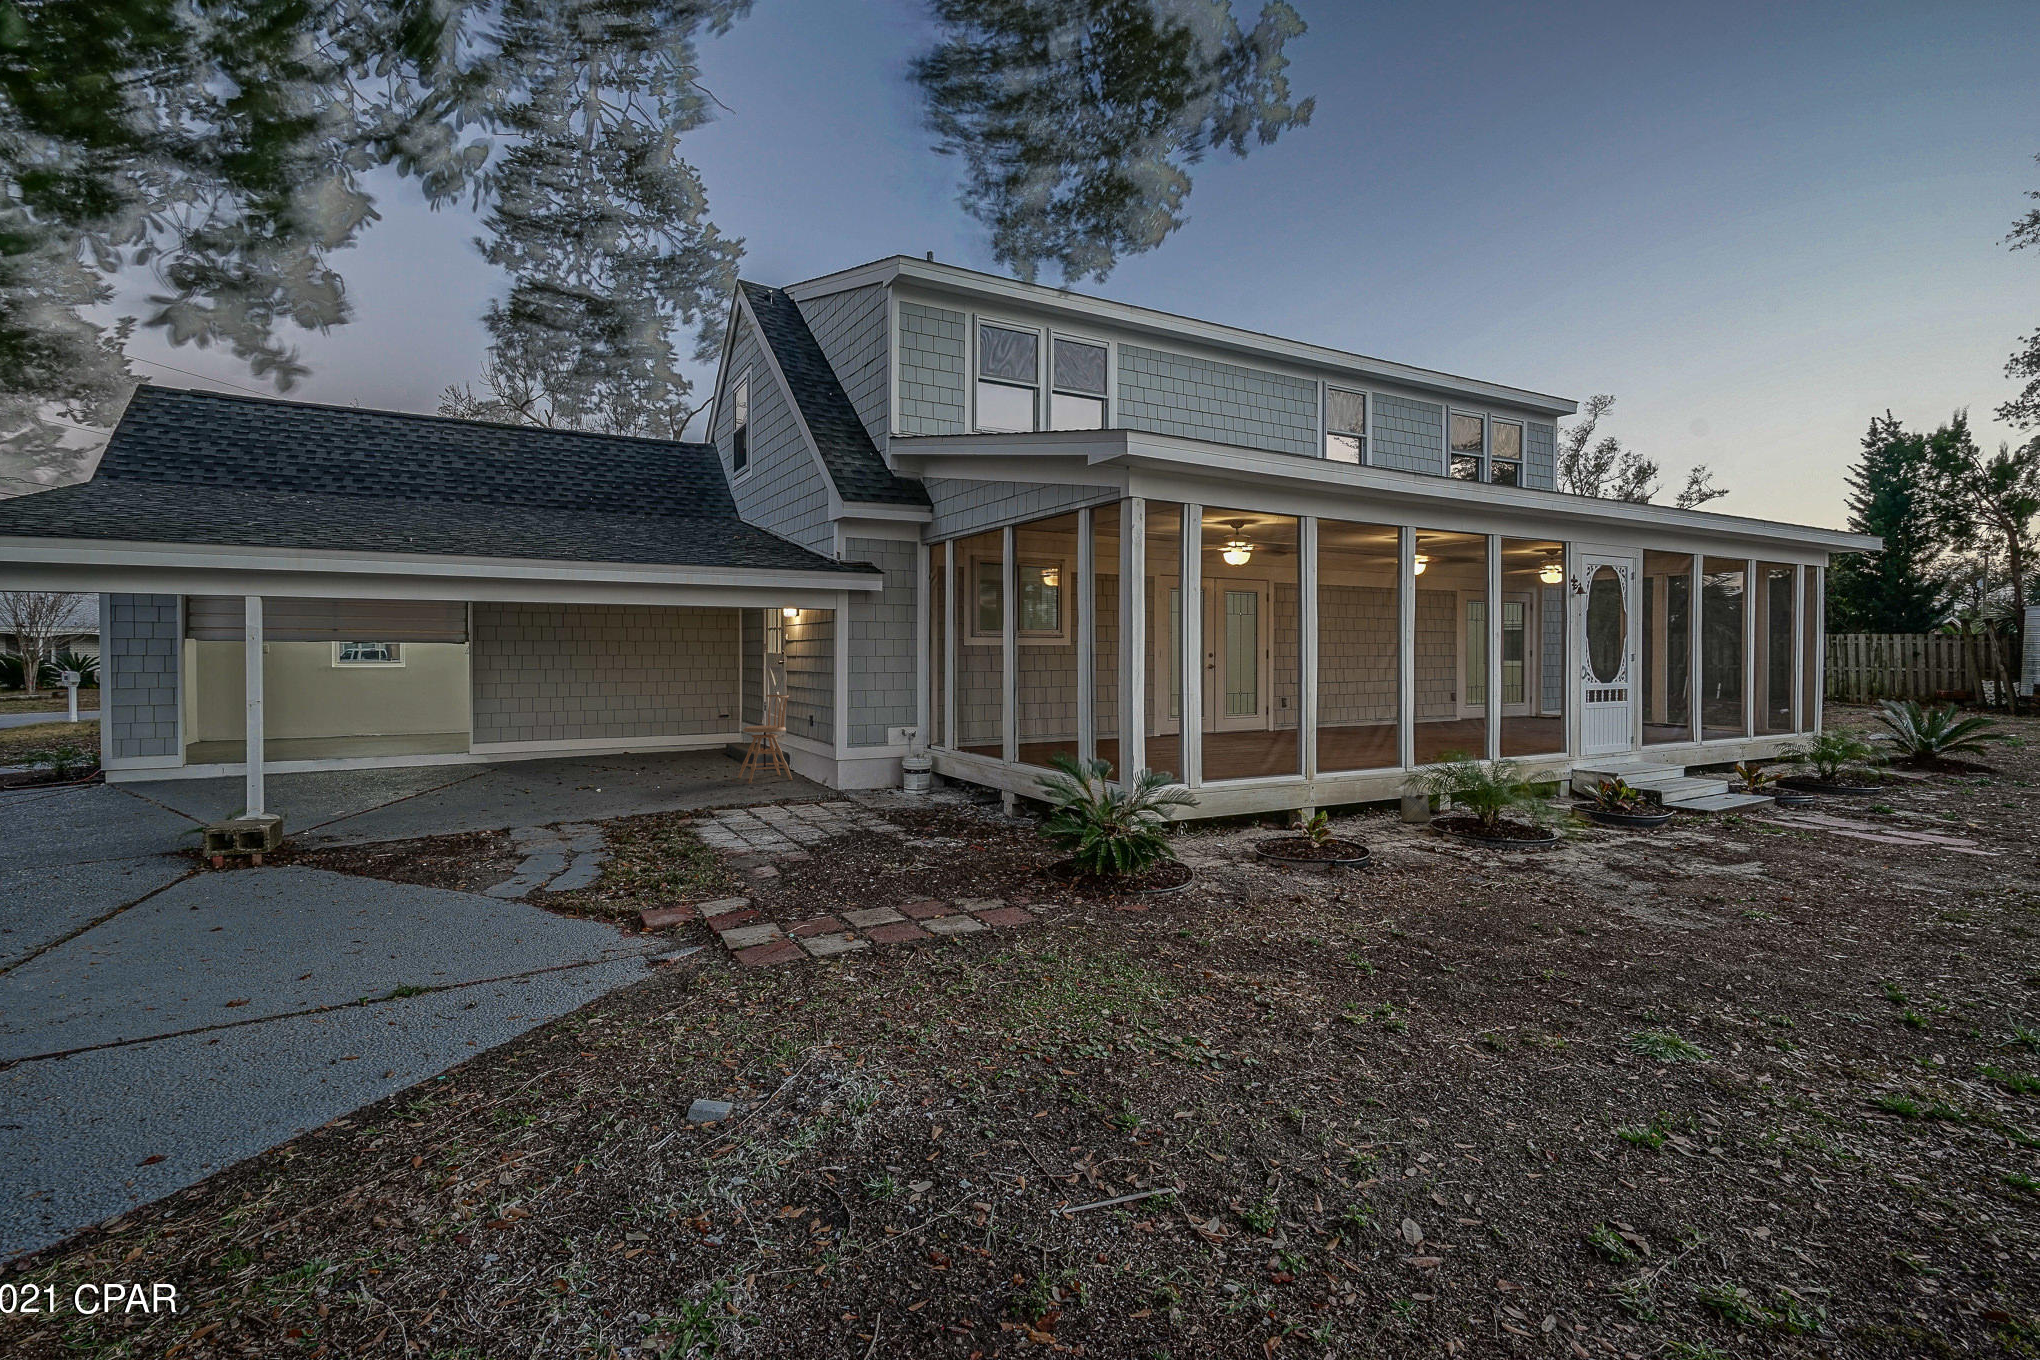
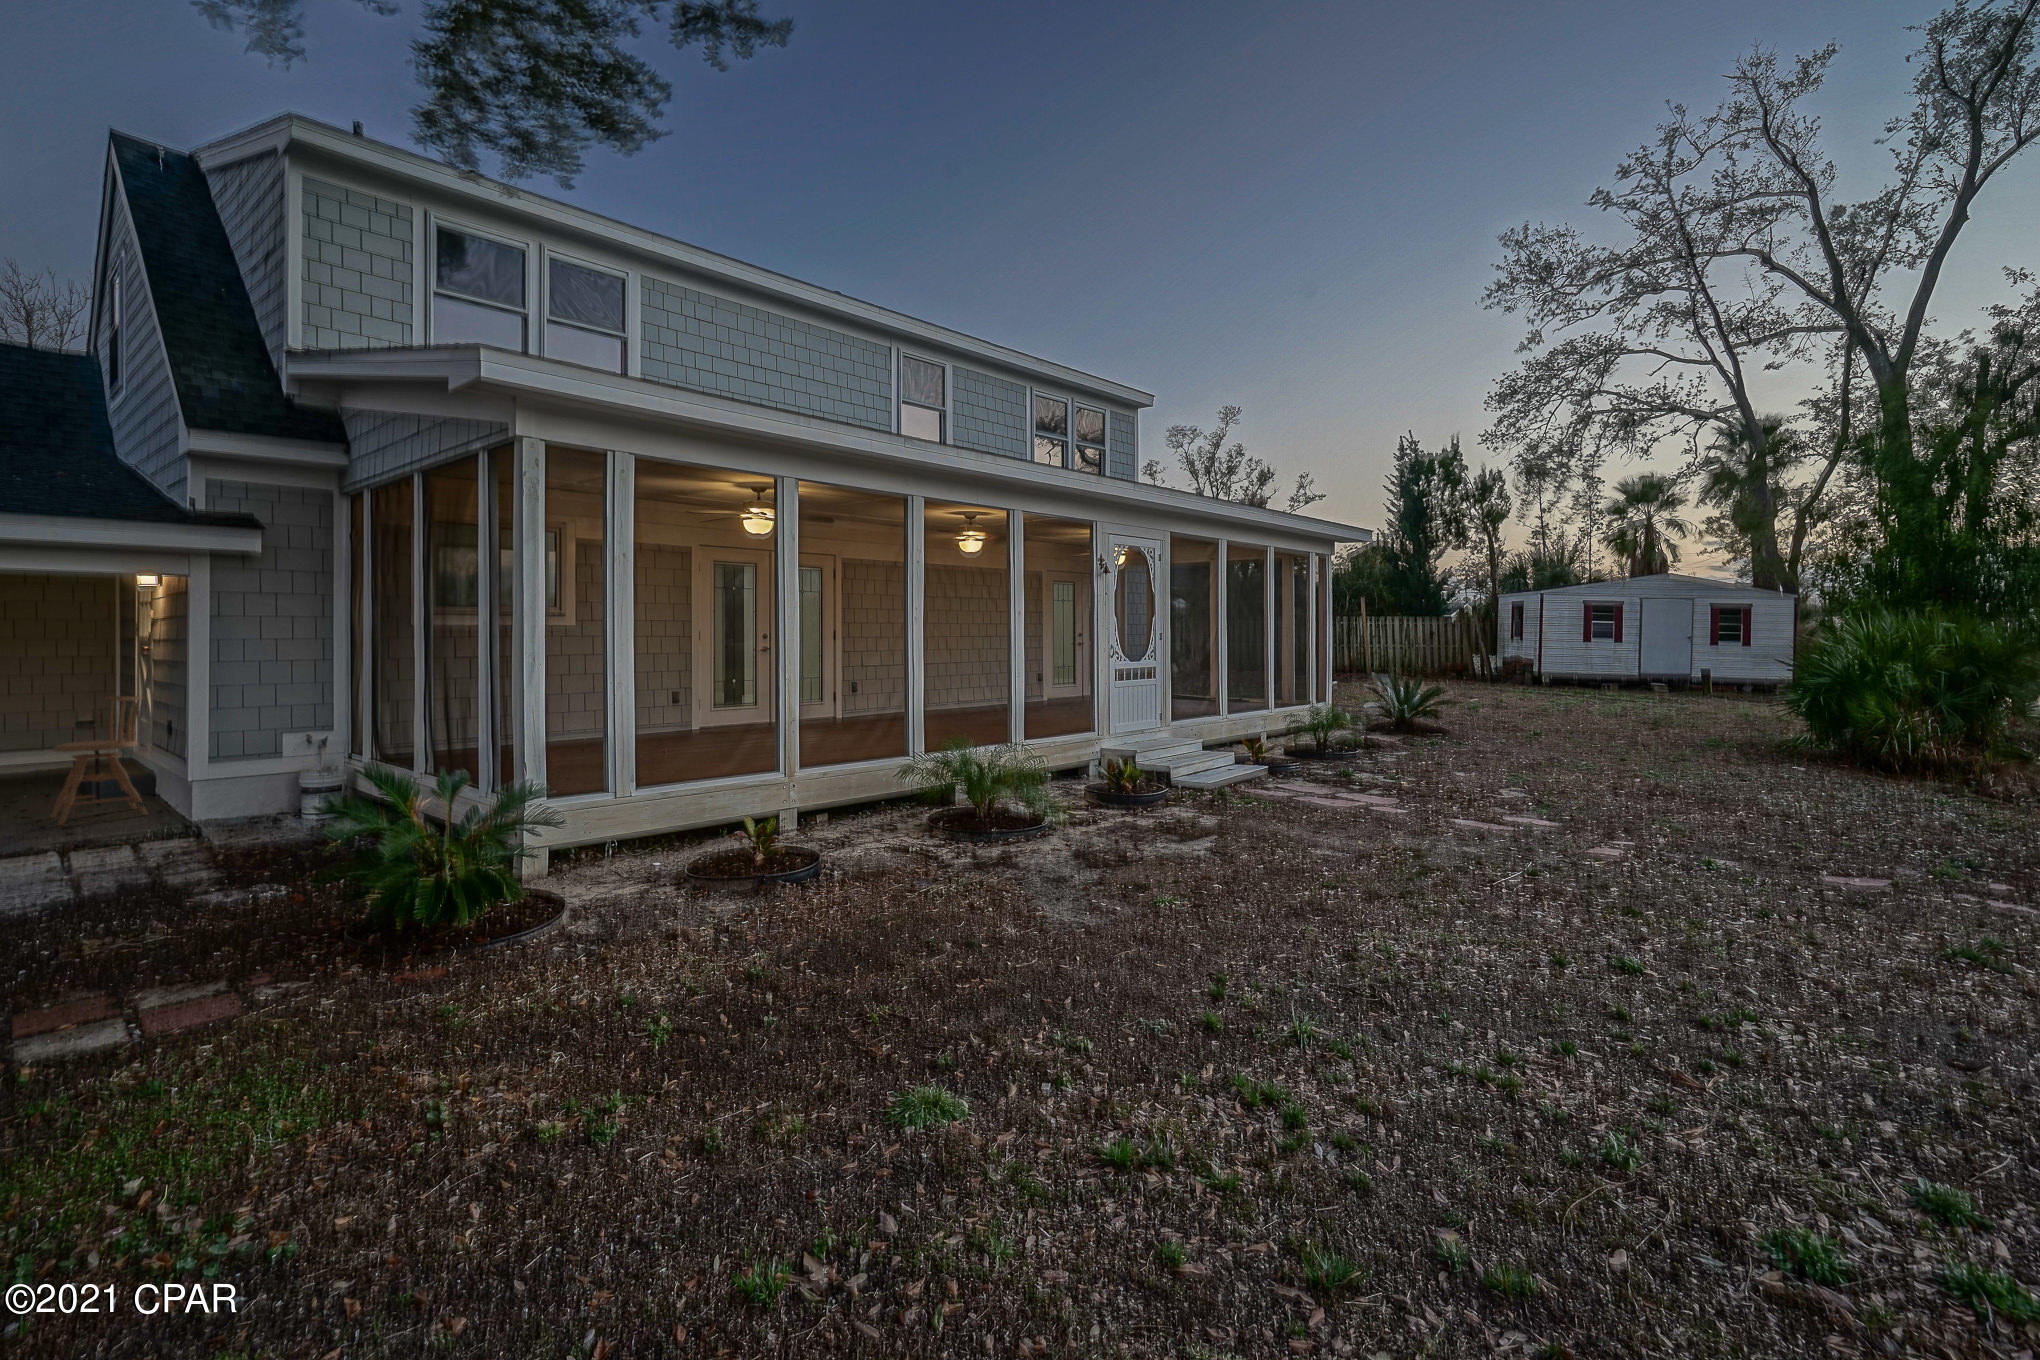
woven basket: present [1401,780,1431,822] -> none [914,770,944,816]

